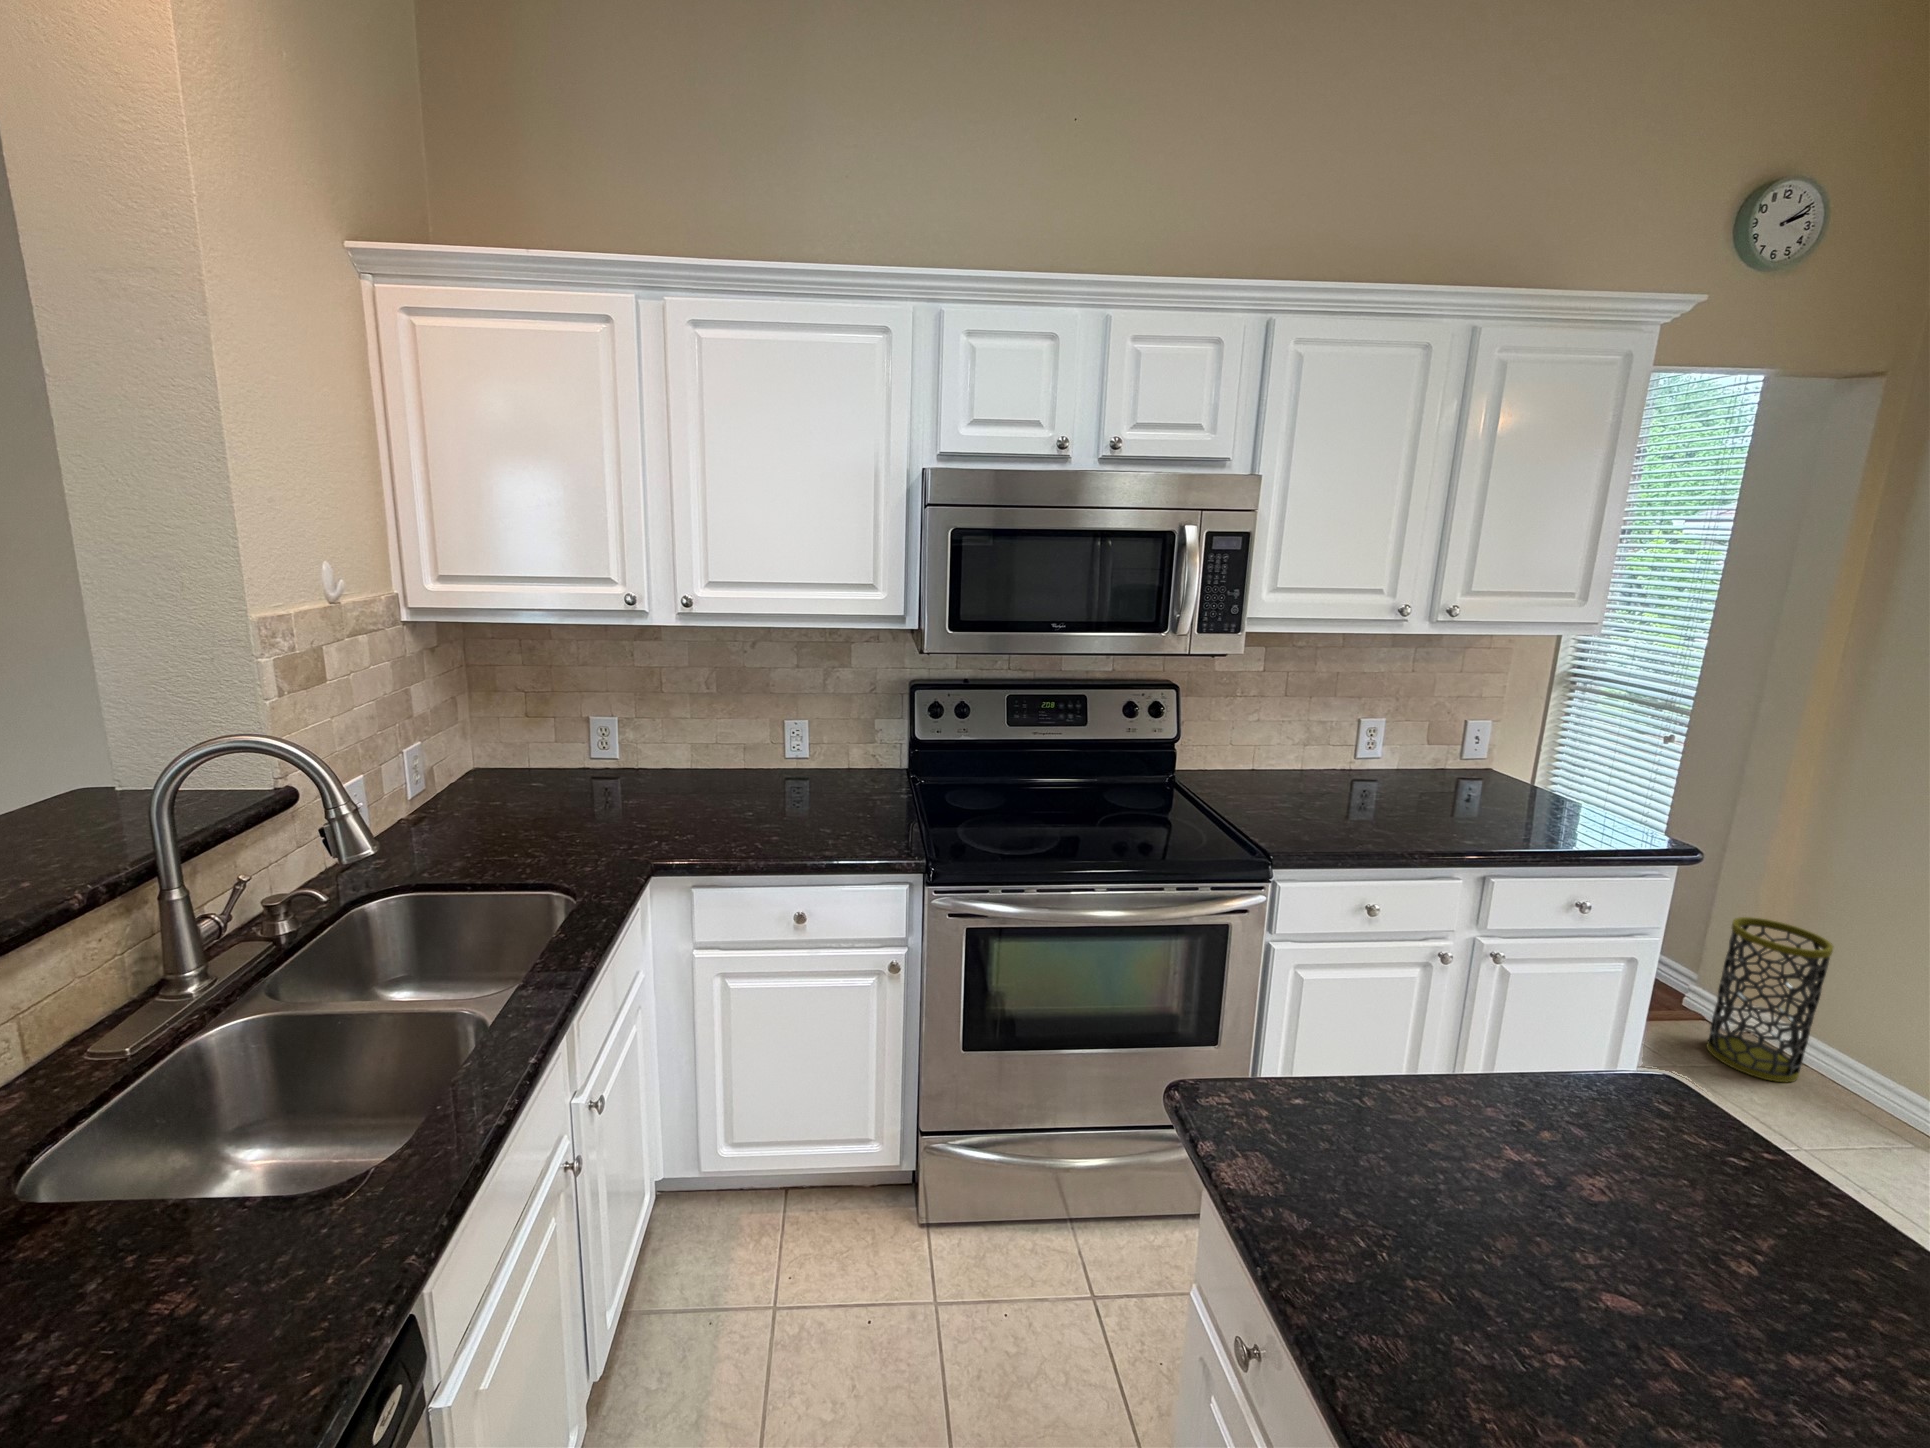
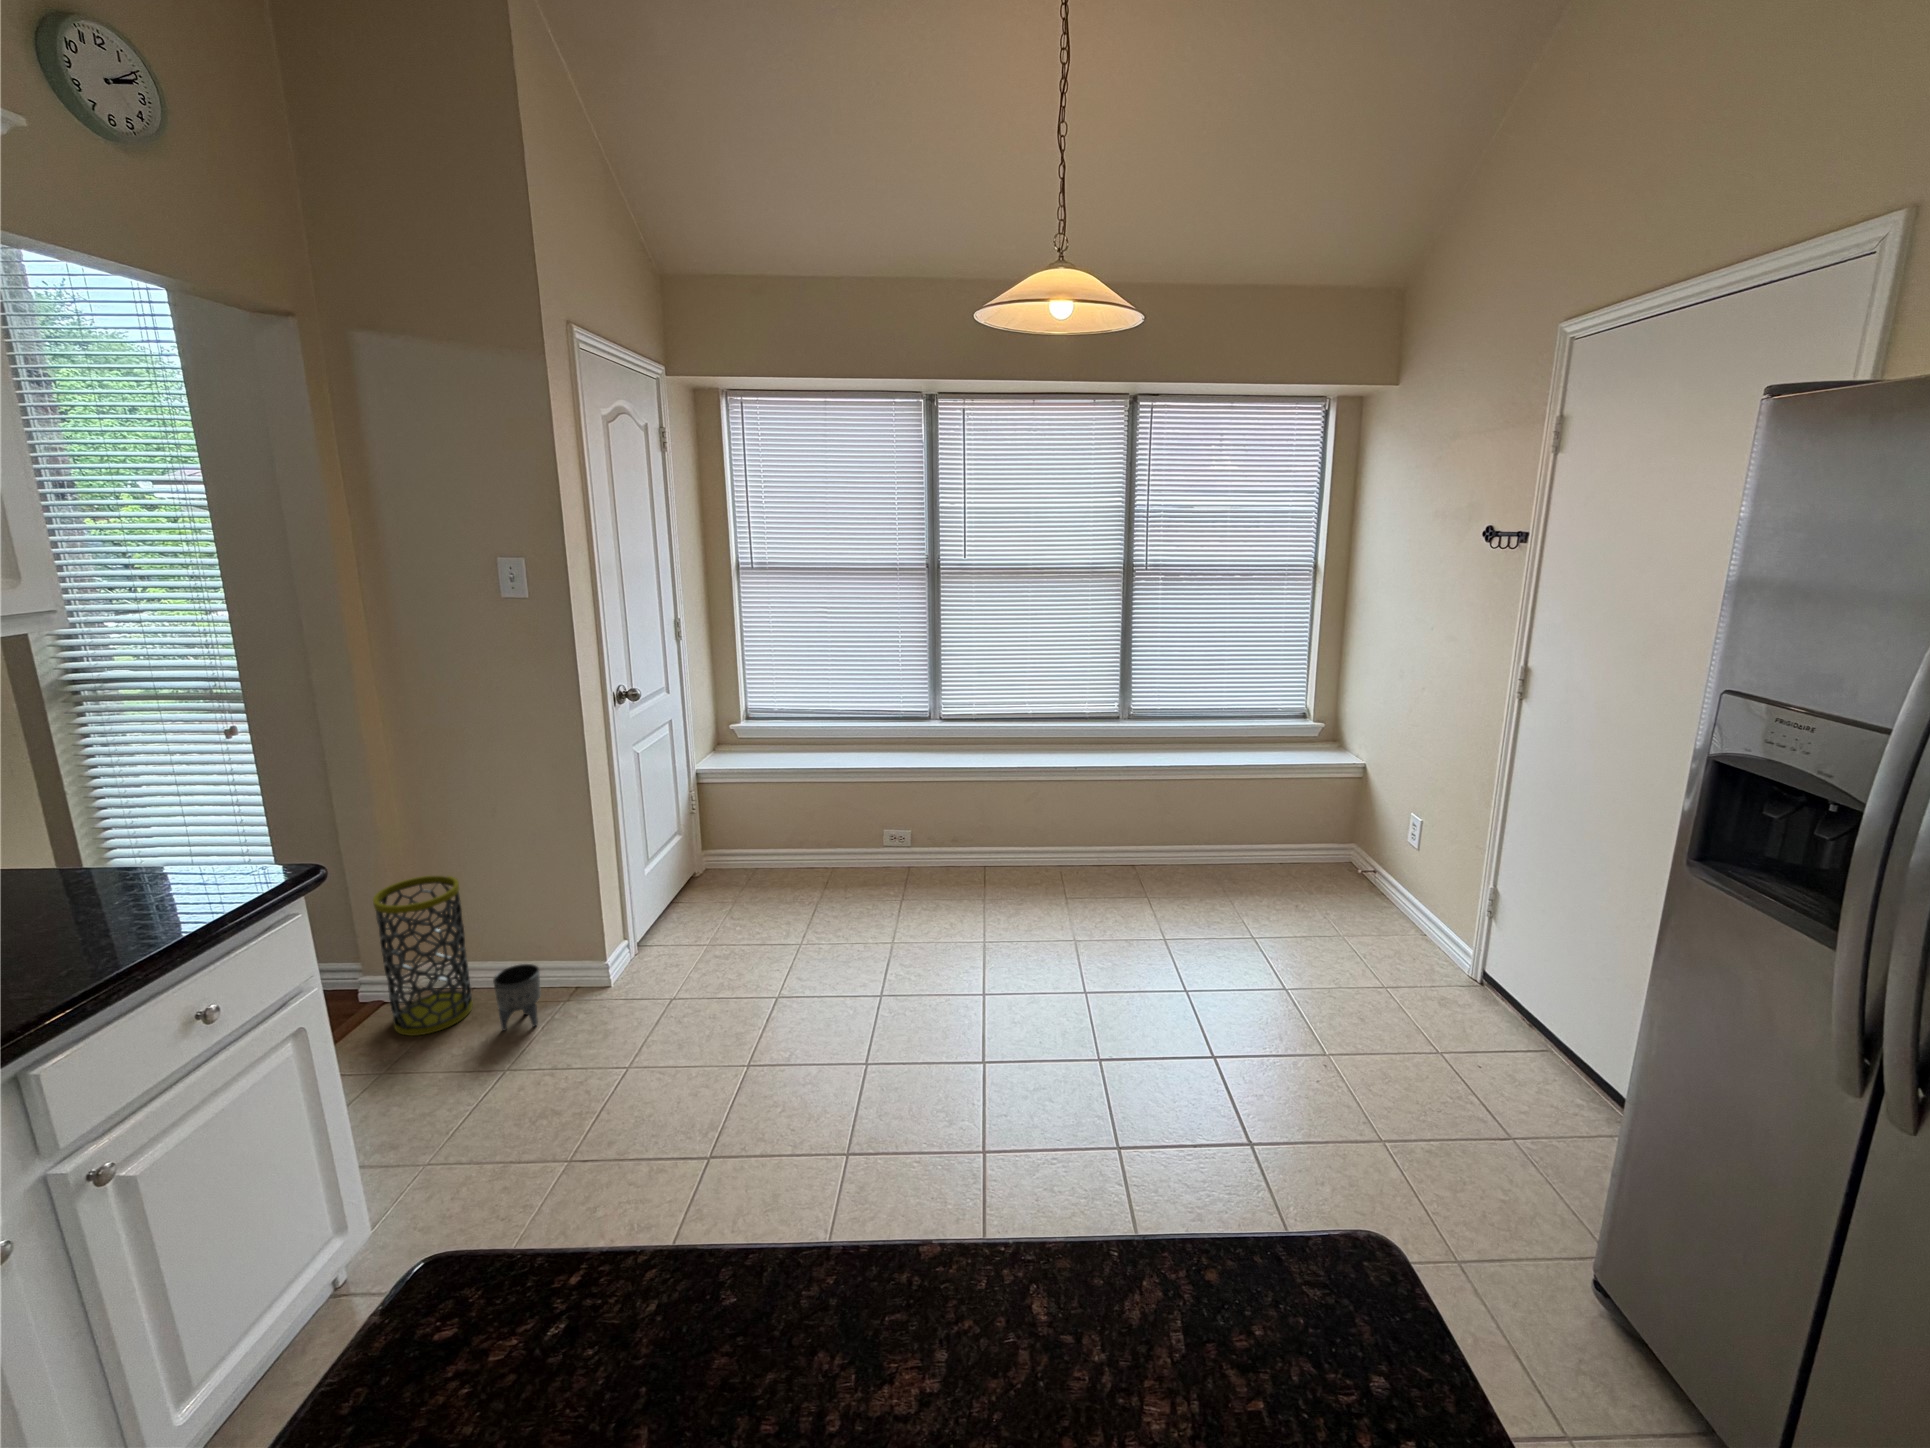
planter: none [1820,1060,1898,1143] -> present [493,964,541,1030]

